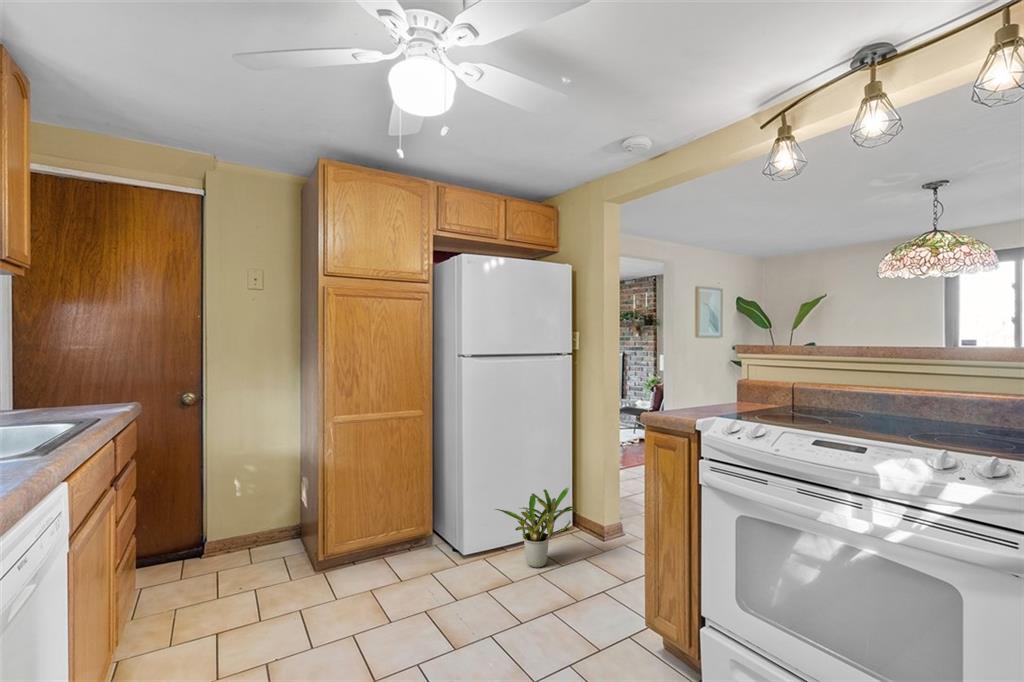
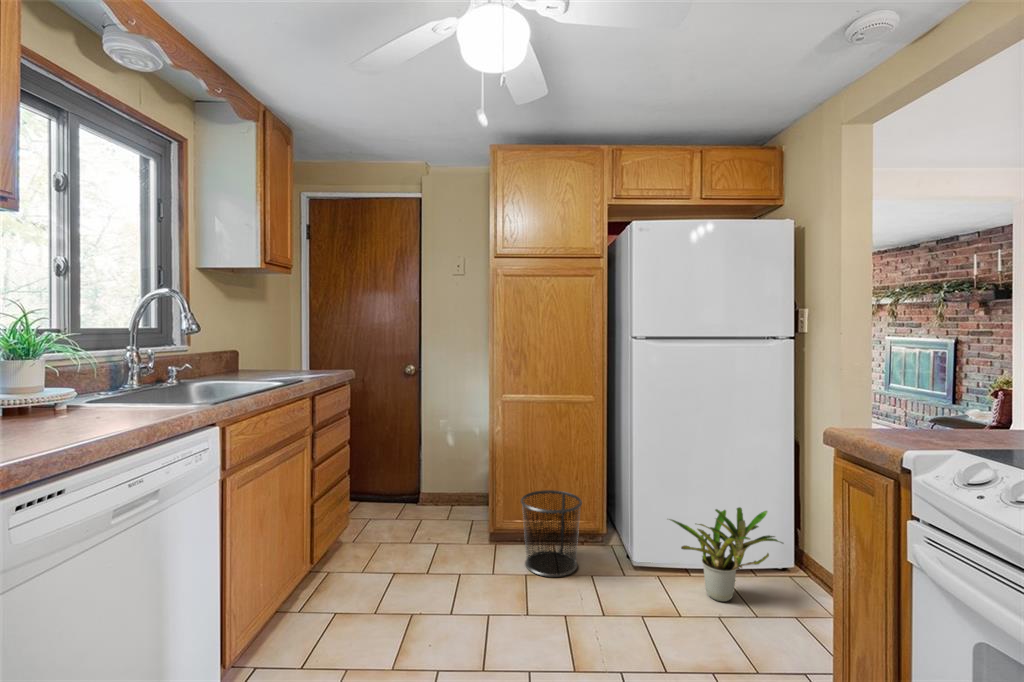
waste bin: none [359,503,420,588] -> present [521,490,582,577]

